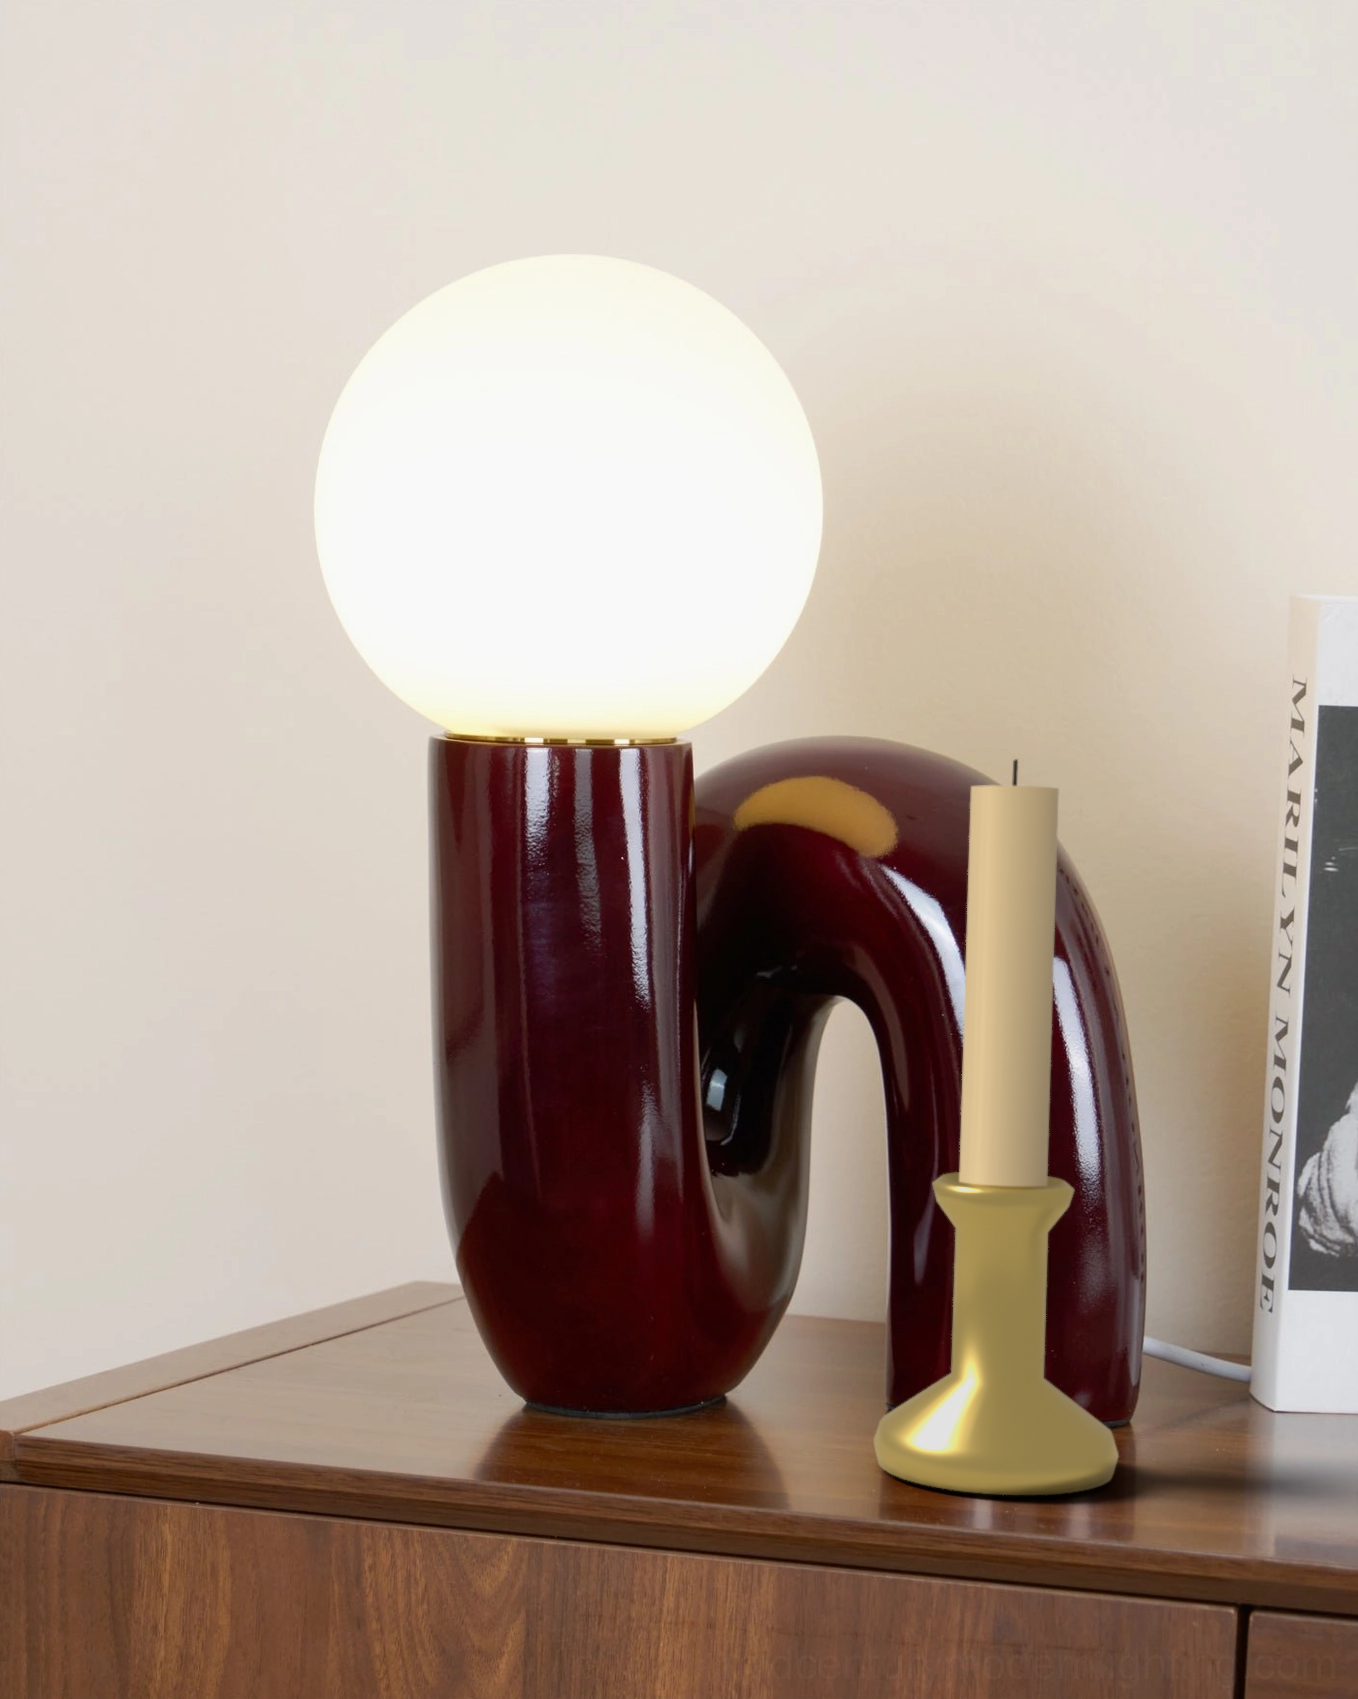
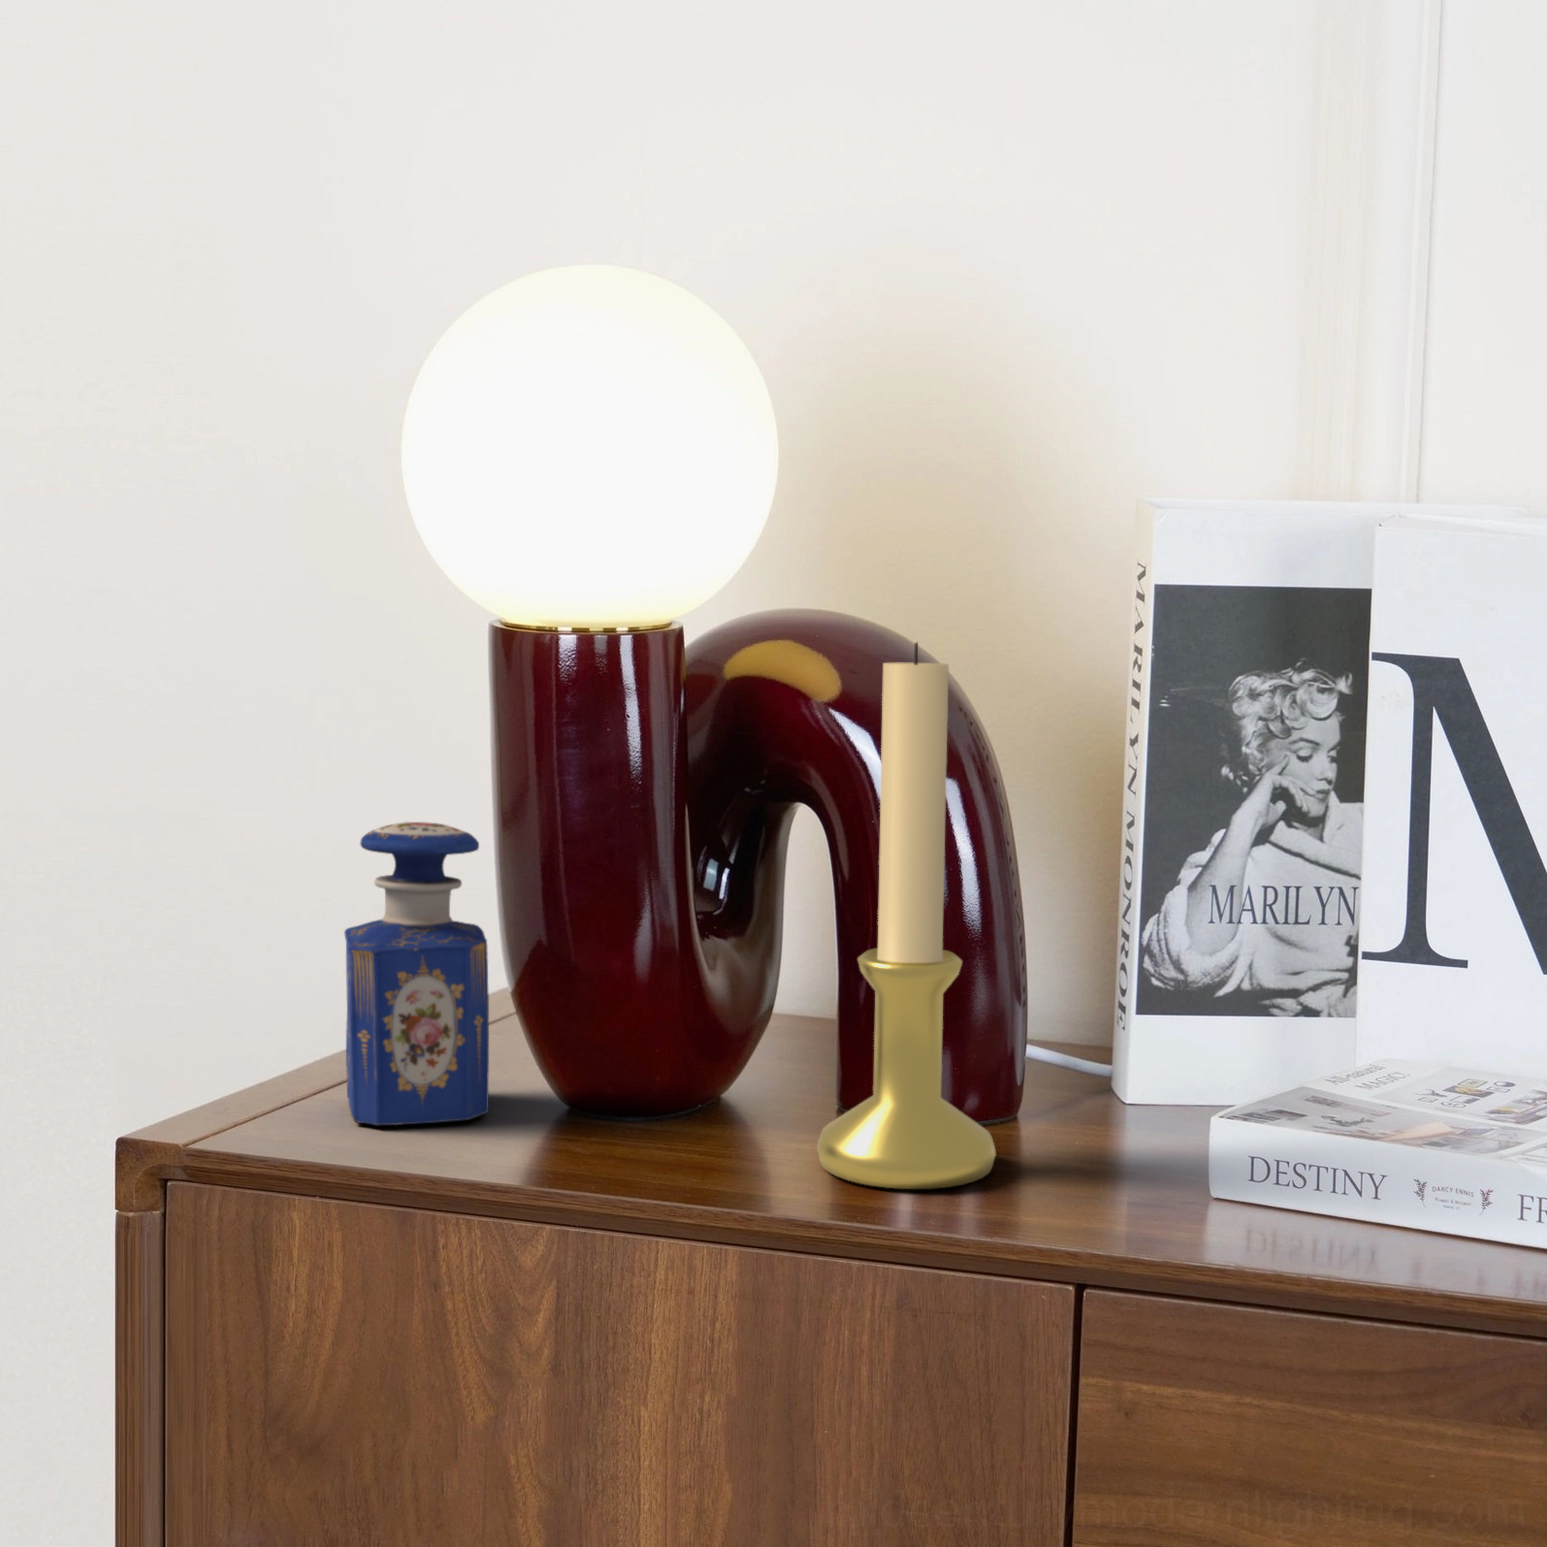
perfume bottle: none [221,1005,422,1411] -> present [345,822,489,1125]

